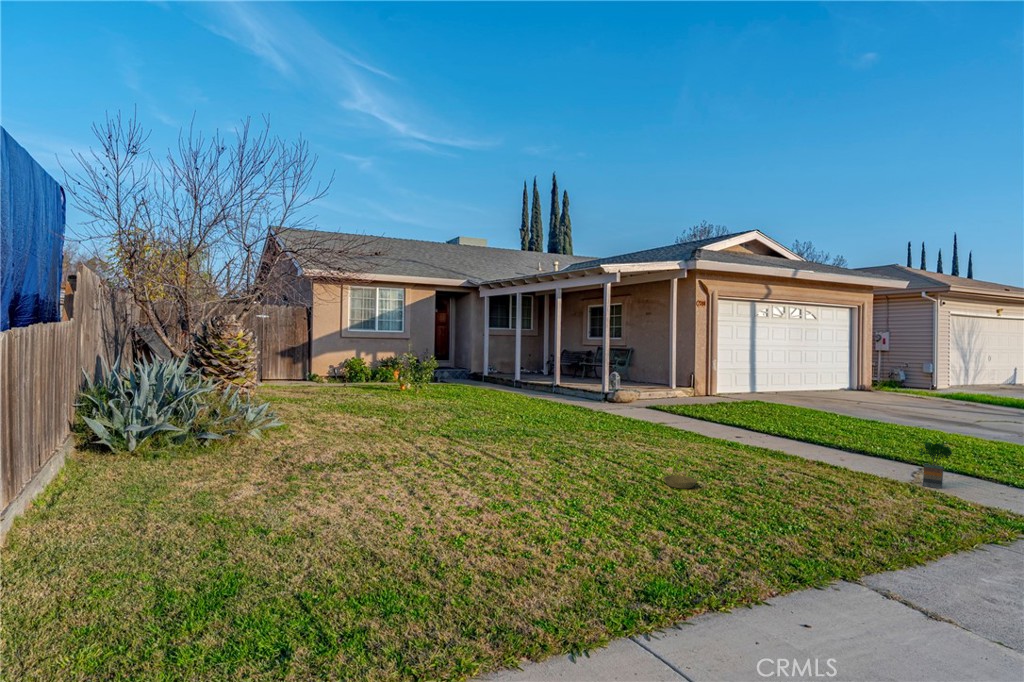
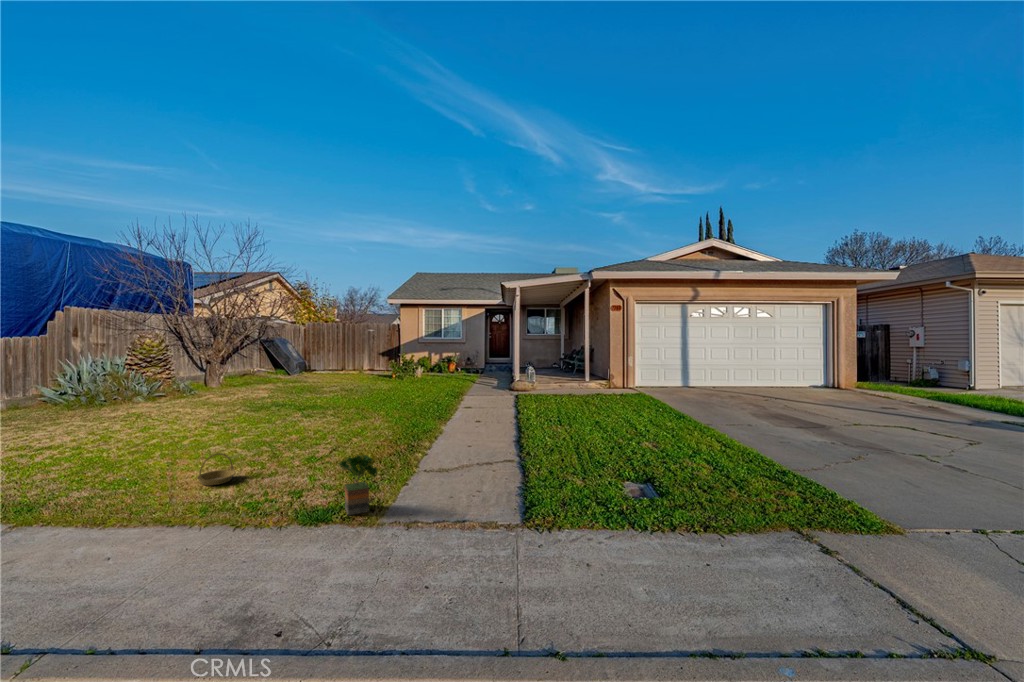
basket: present [664,458,697,489] -> present [197,453,235,485]

